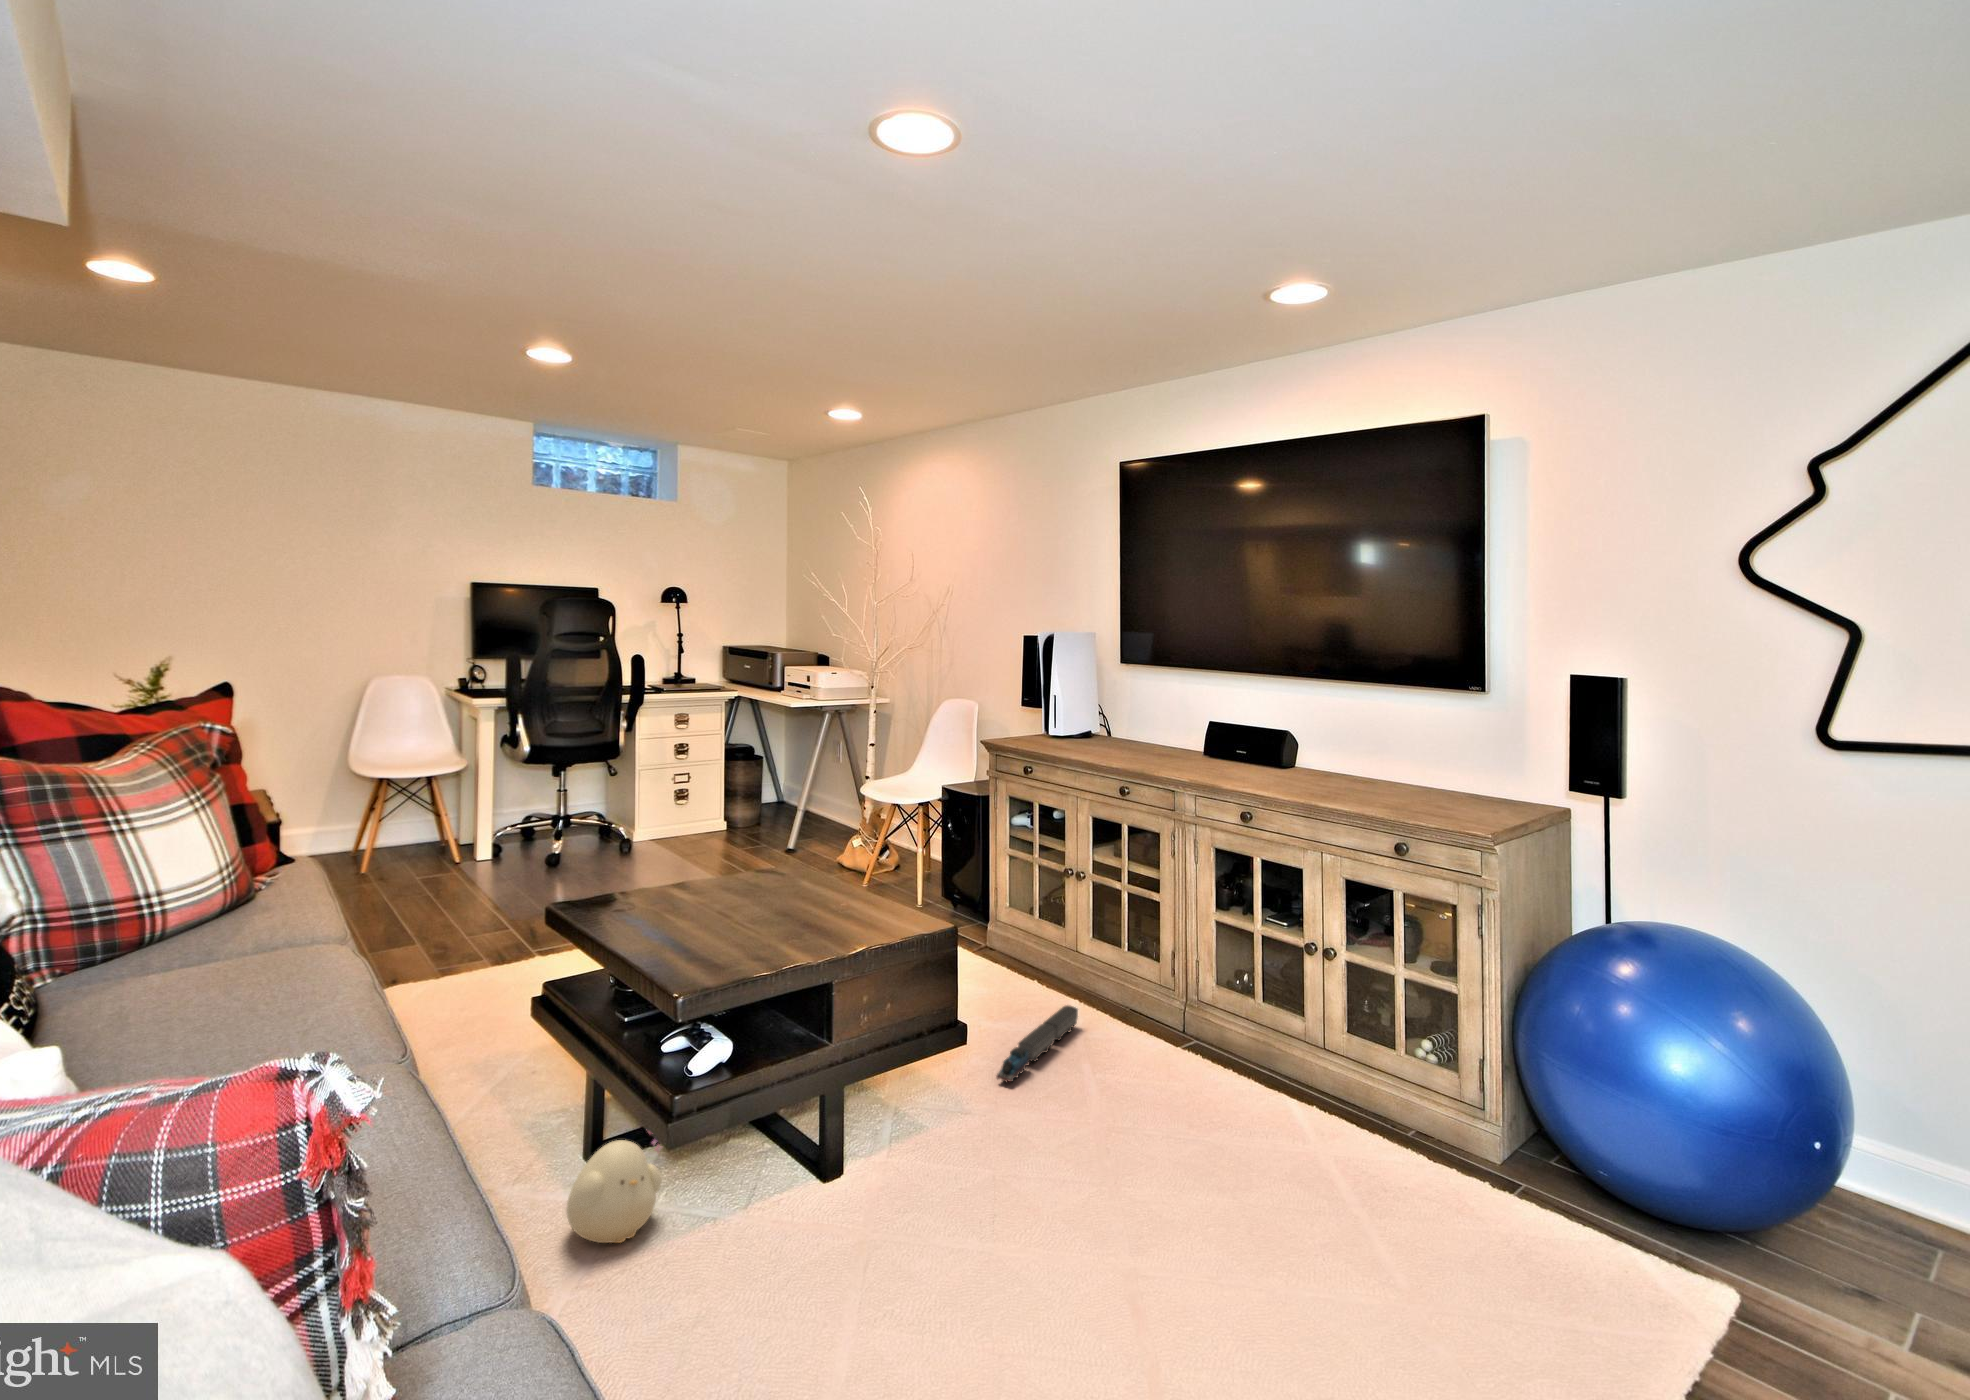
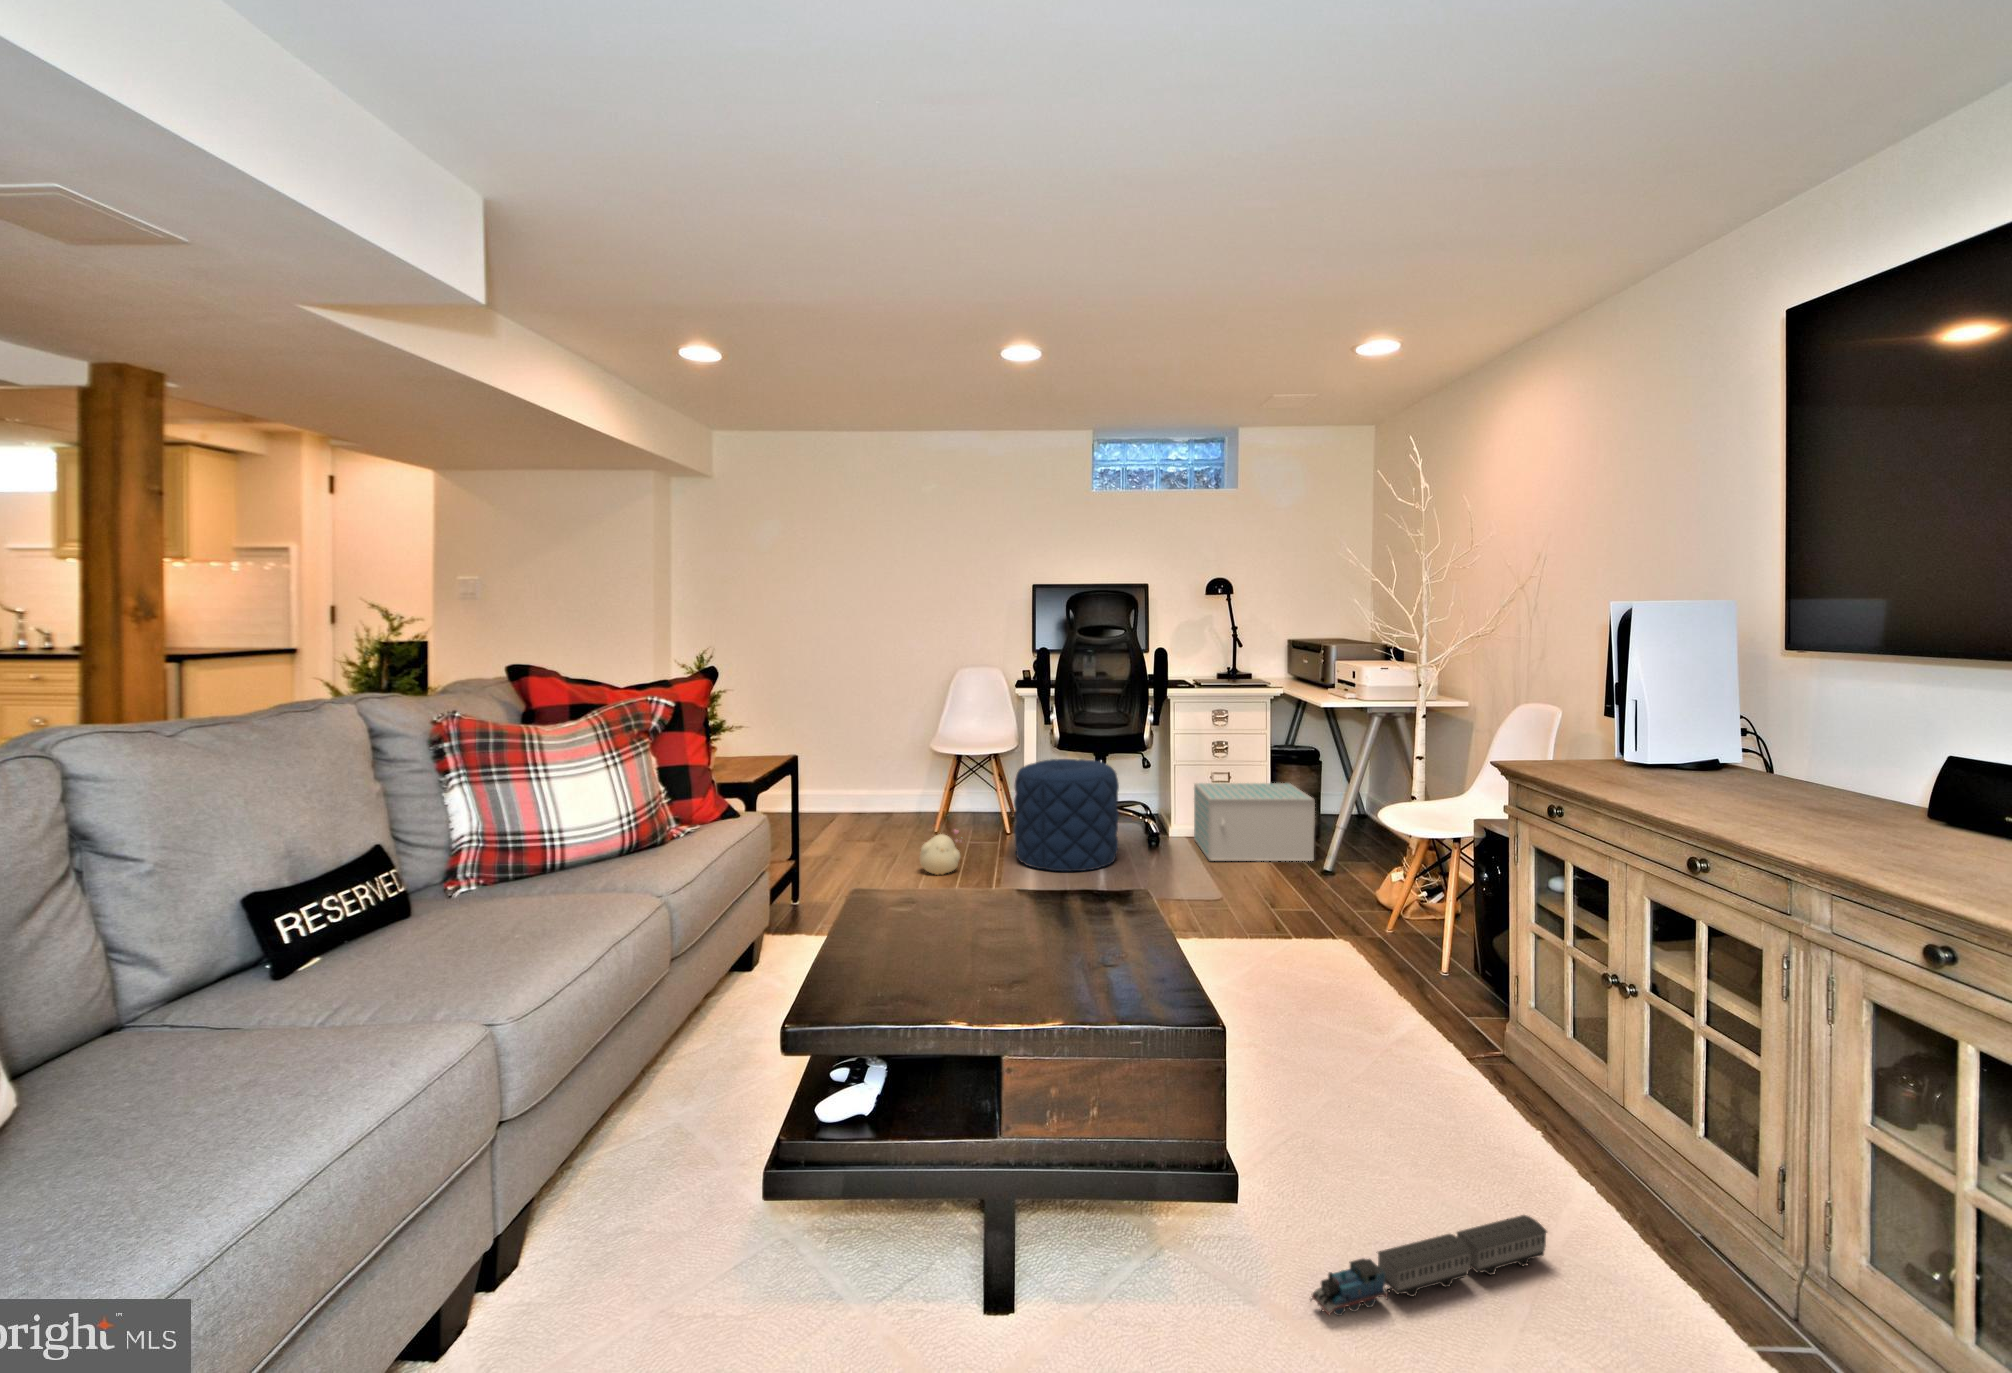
pouf: none [495,770,609,883] -> present [1014,759,1119,871]
storage box: none [659,778,775,853] -> present [1194,783,1315,861]
plush toy: present [566,1131,662,1243] -> present [920,830,960,875]

